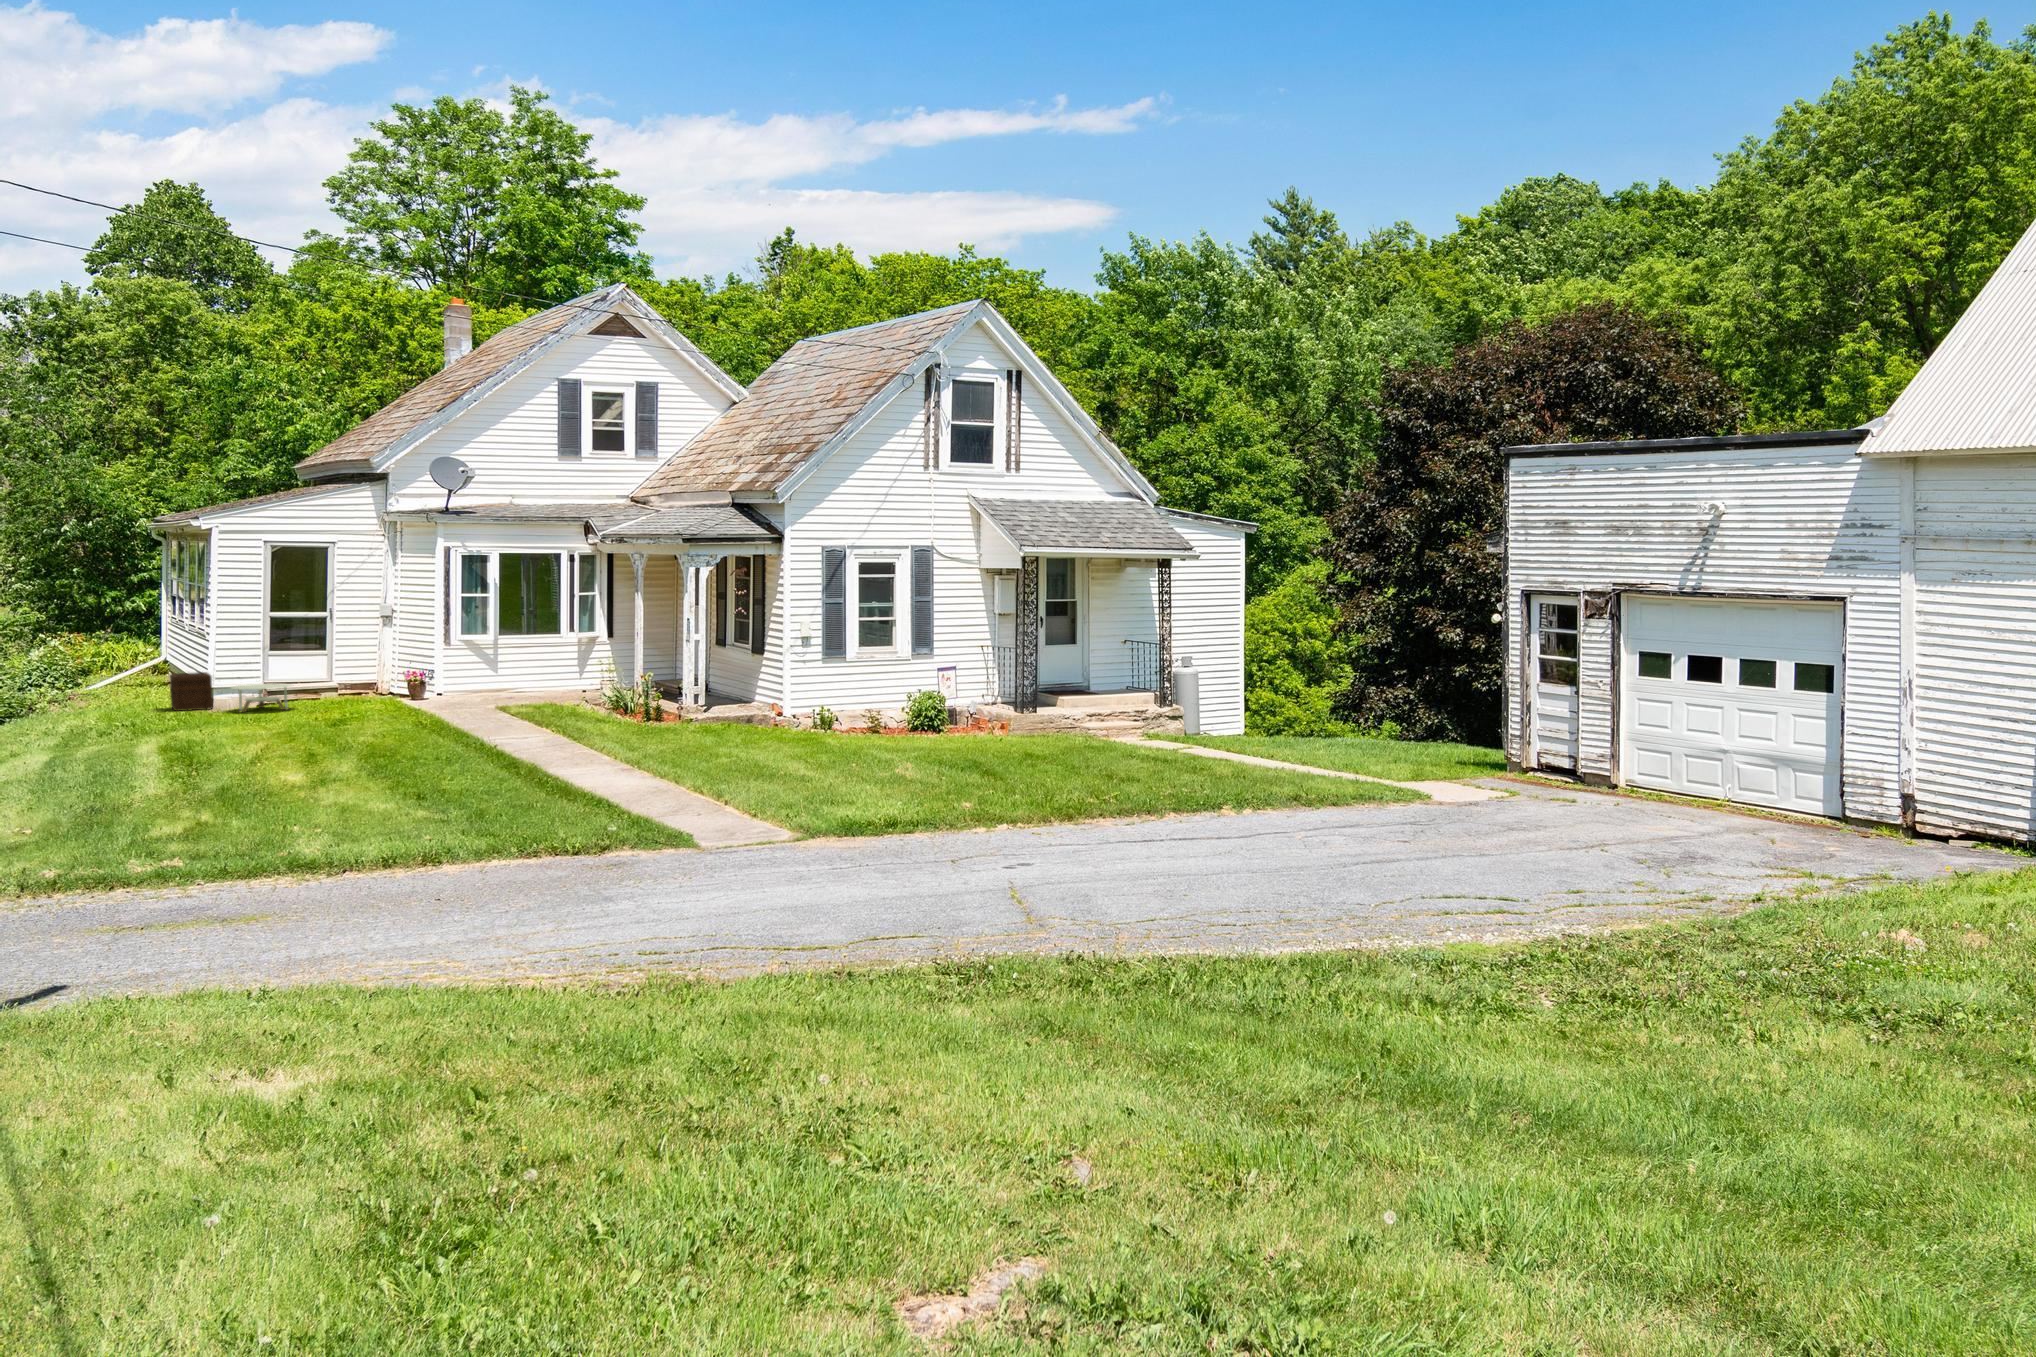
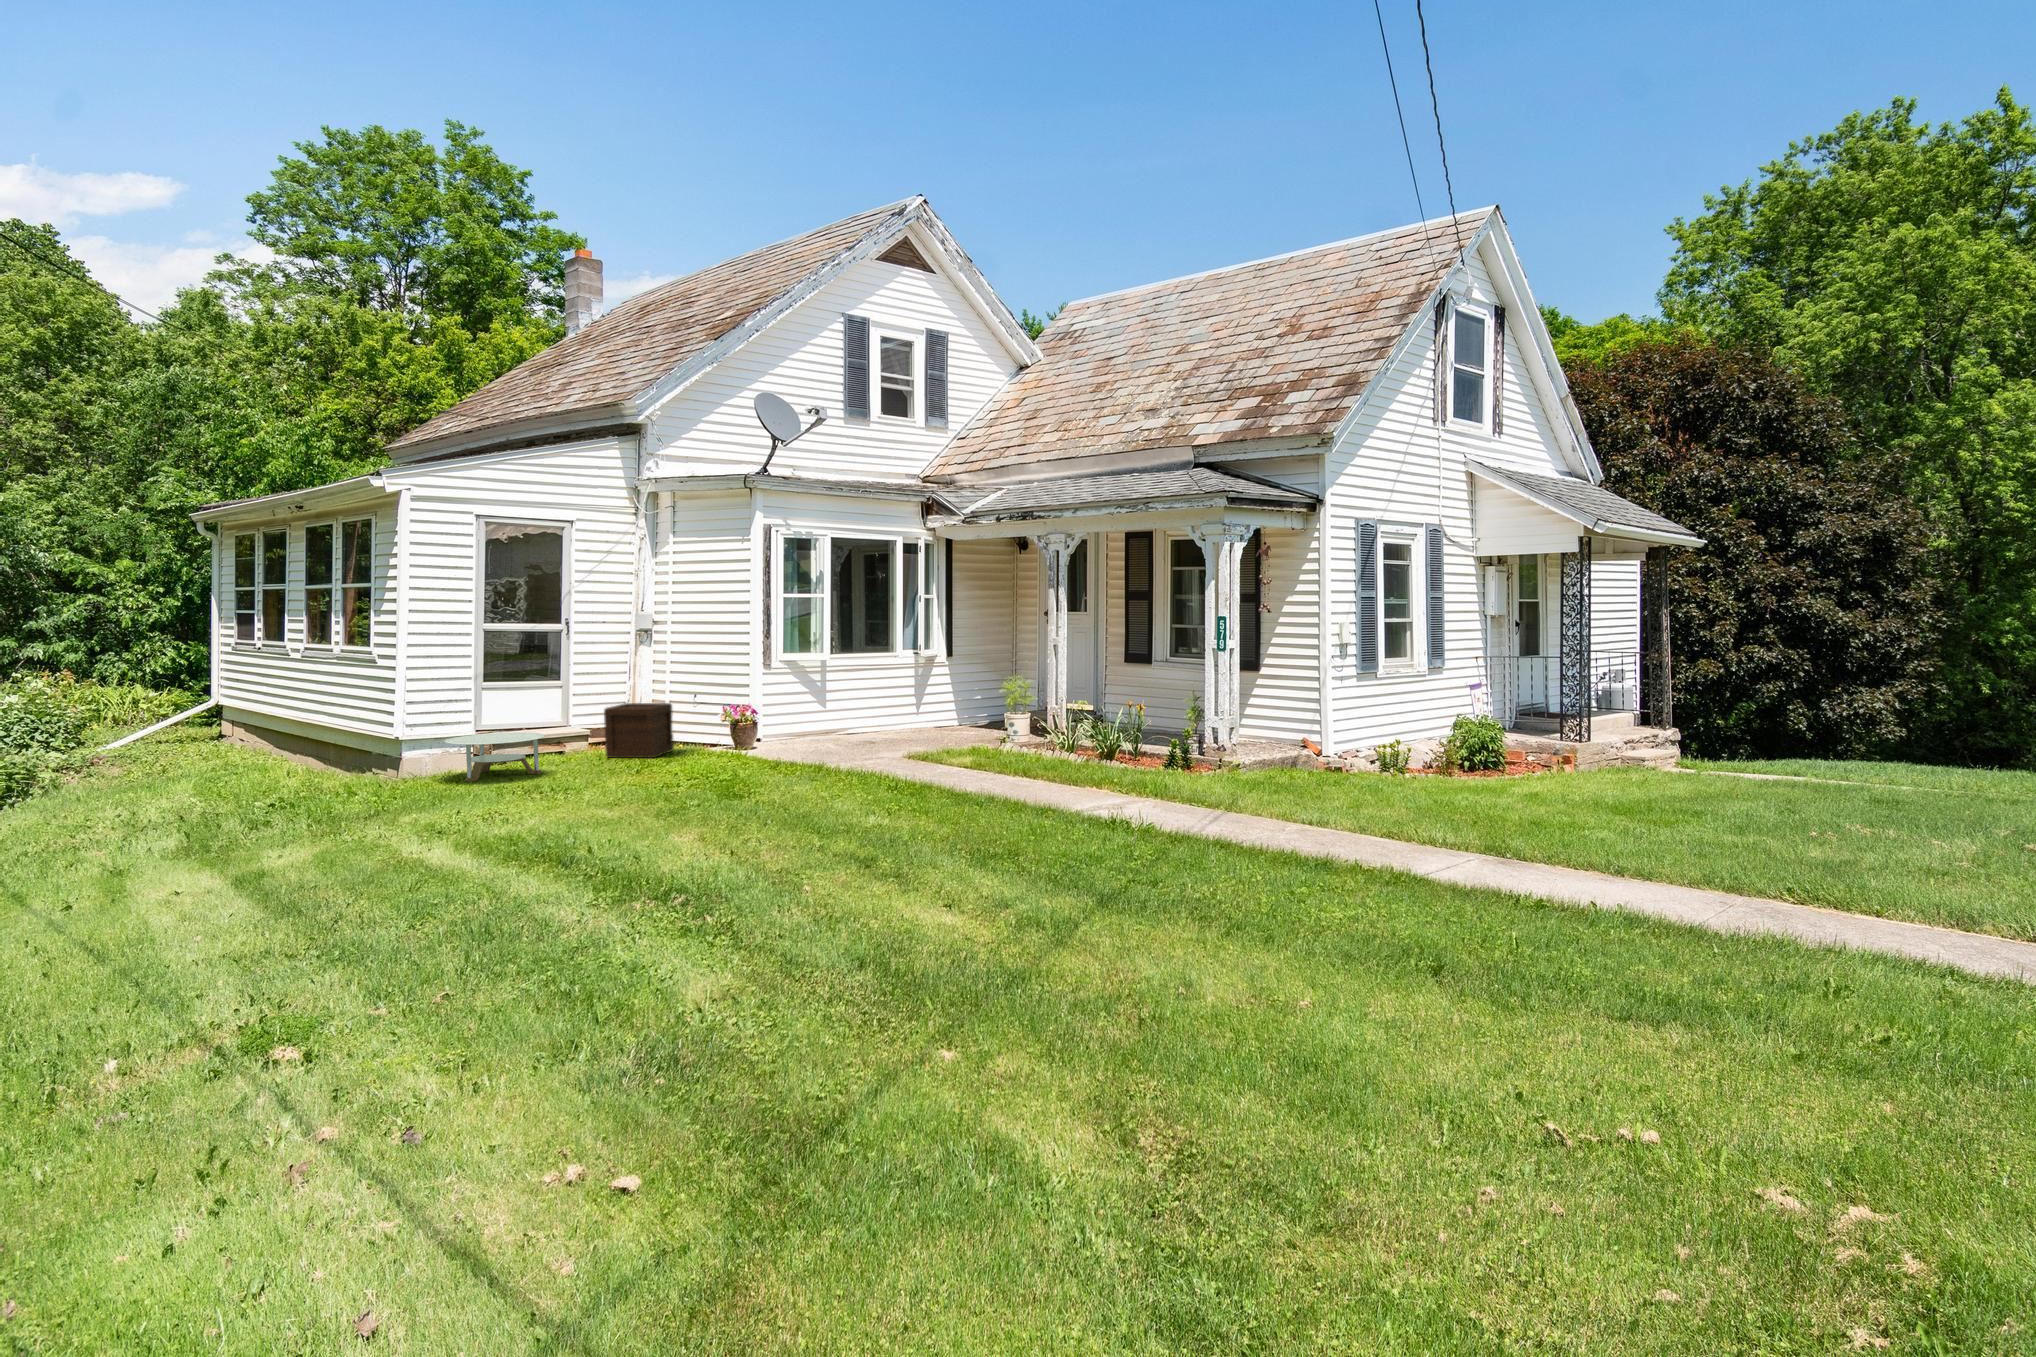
wooden crate: present [169,672,213,711] -> present [604,703,674,758]

